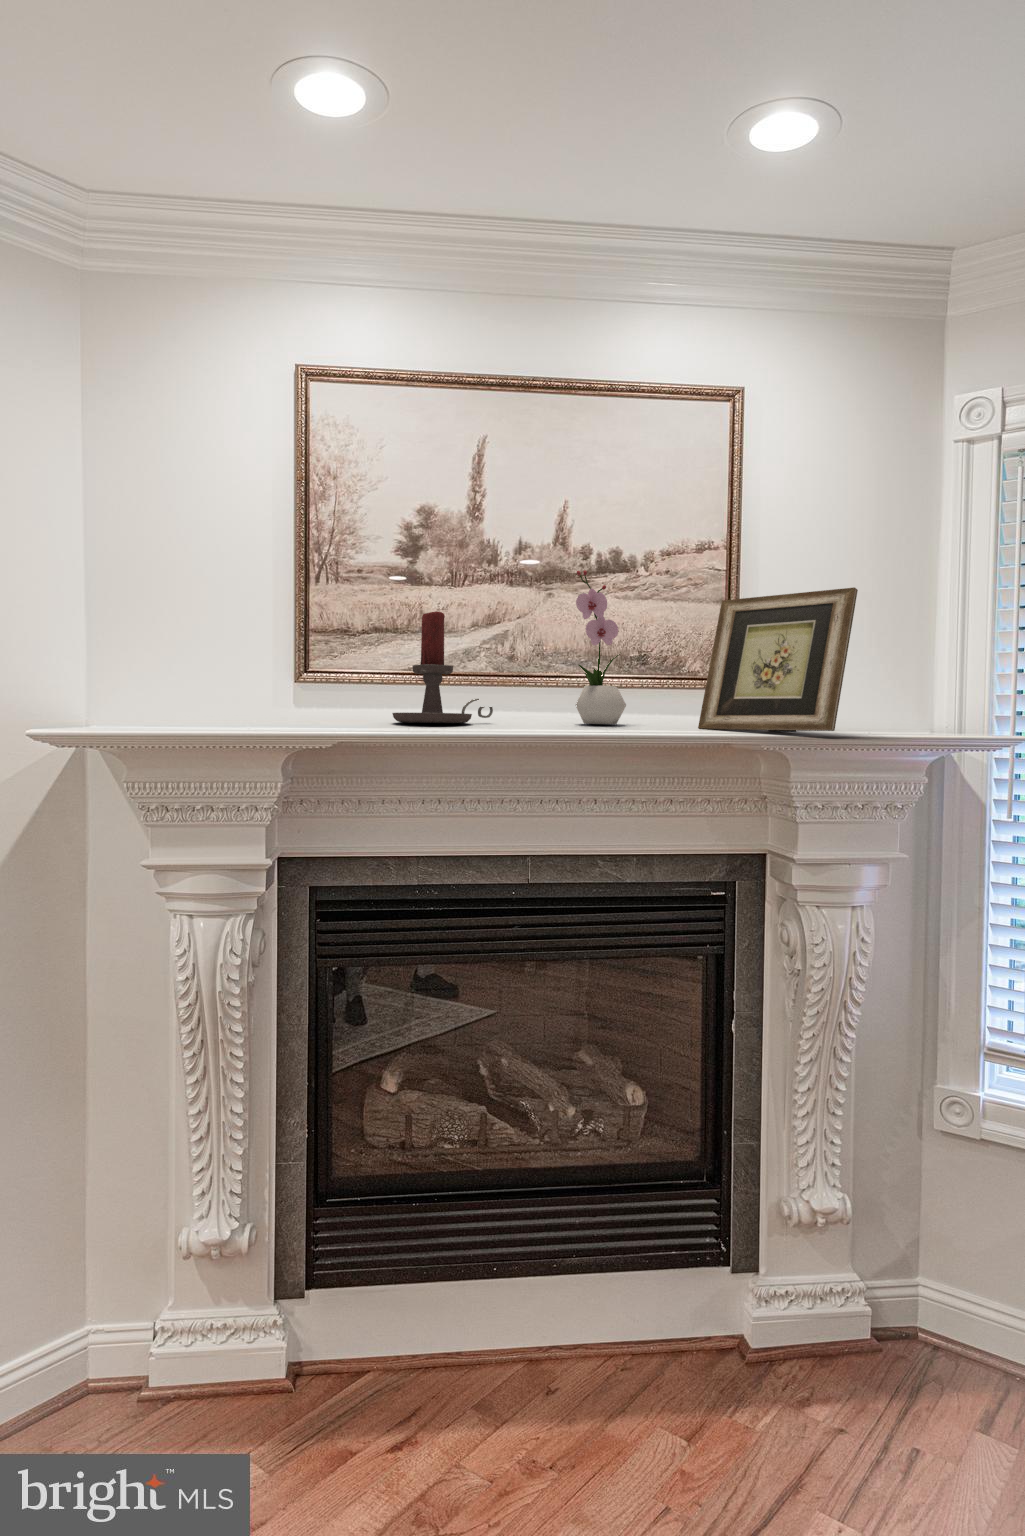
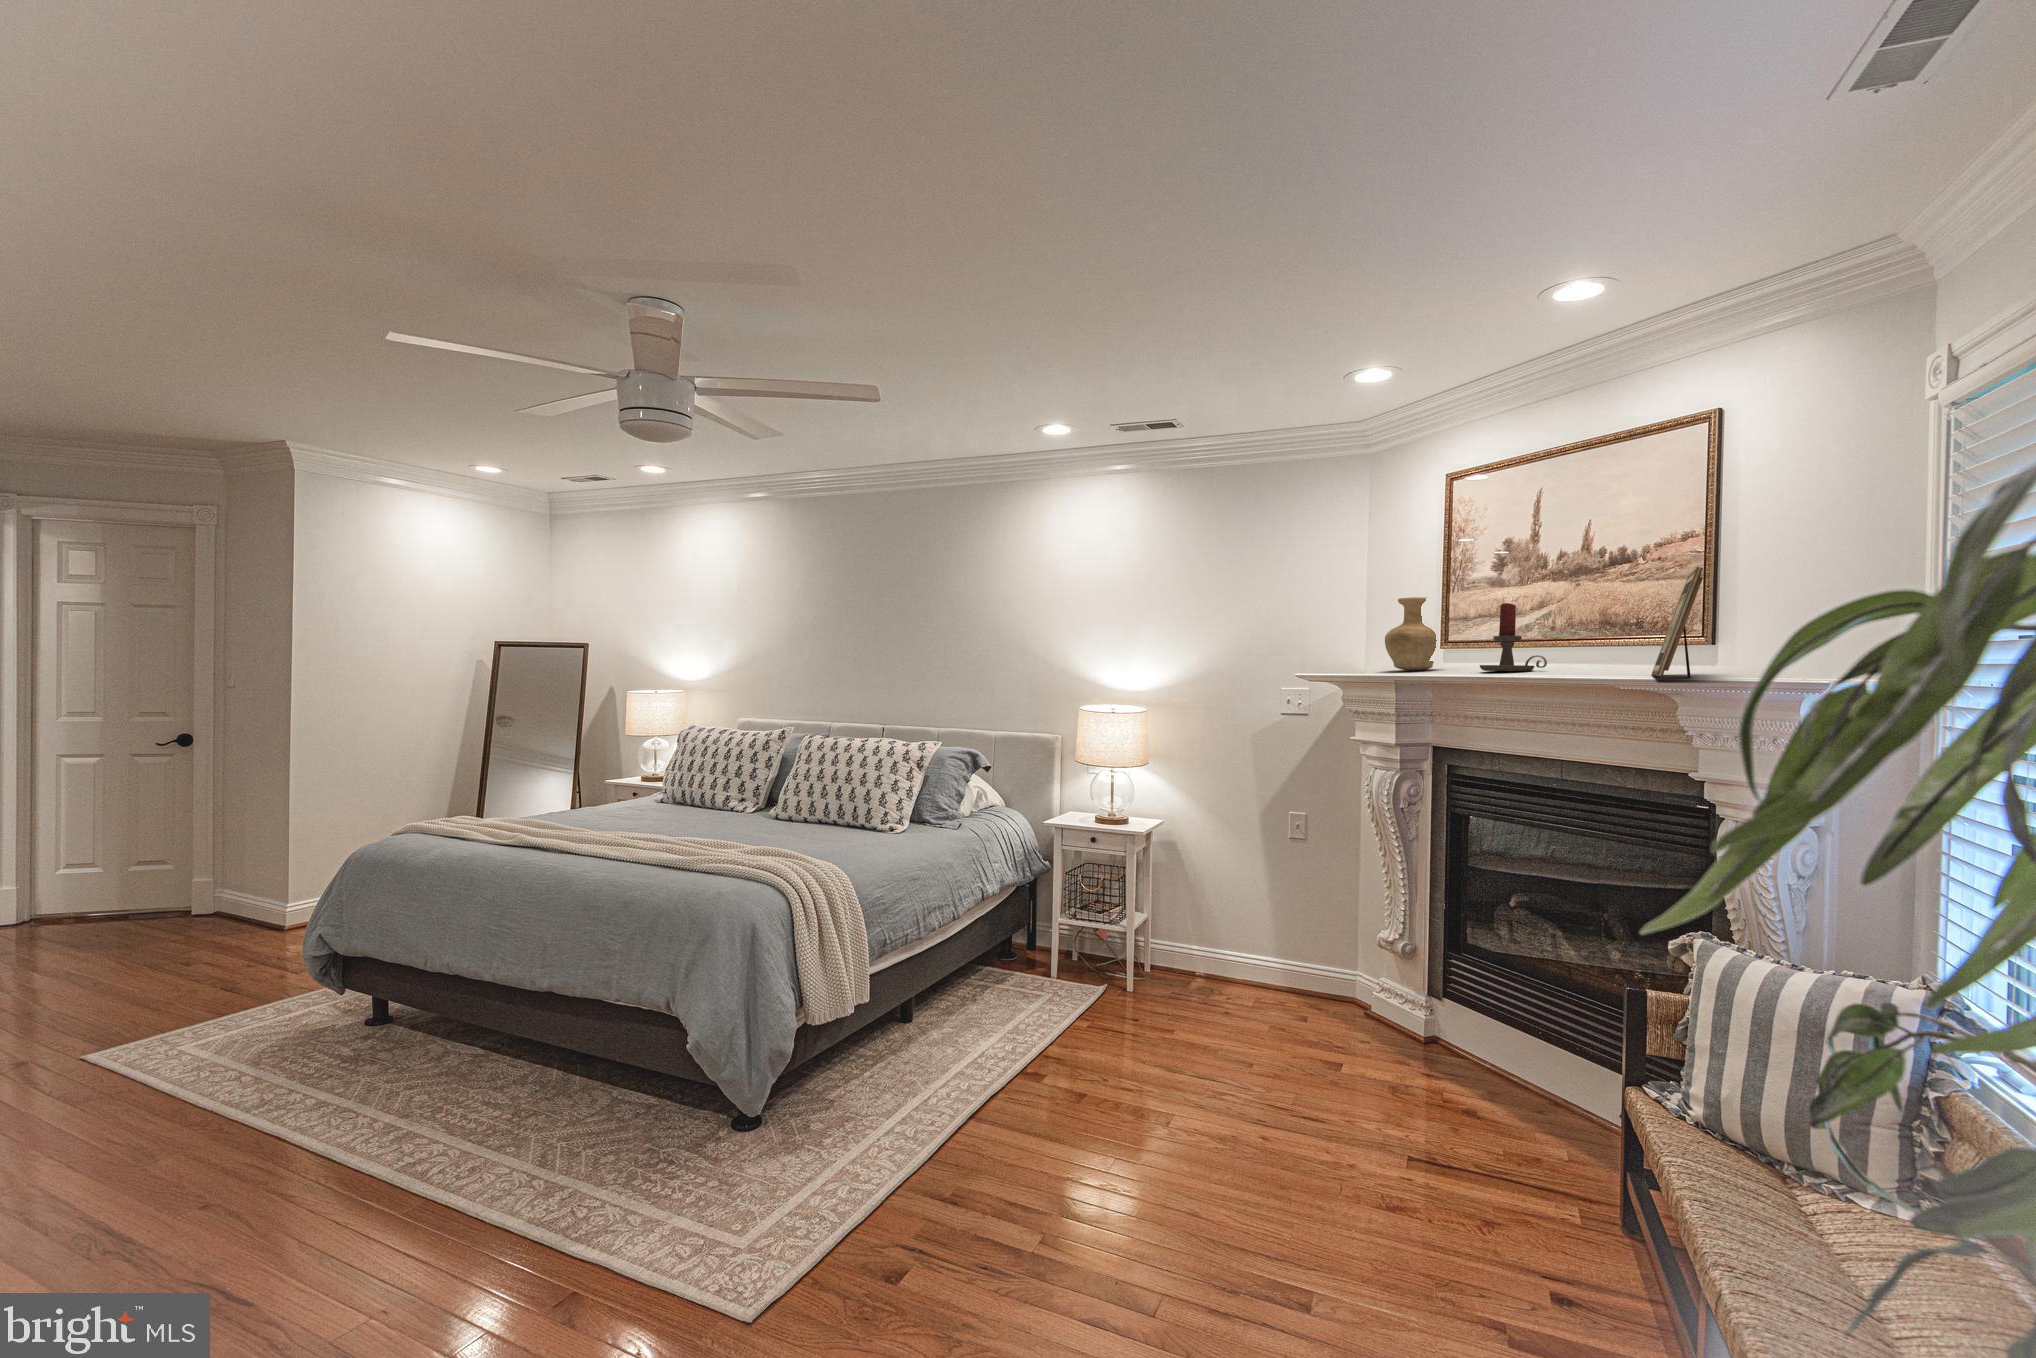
flower arrangement: present [576,570,626,724] -> none [1580,566,1638,672]
vase: none [170,581,275,721] -> present [1385,597,1437,671]

